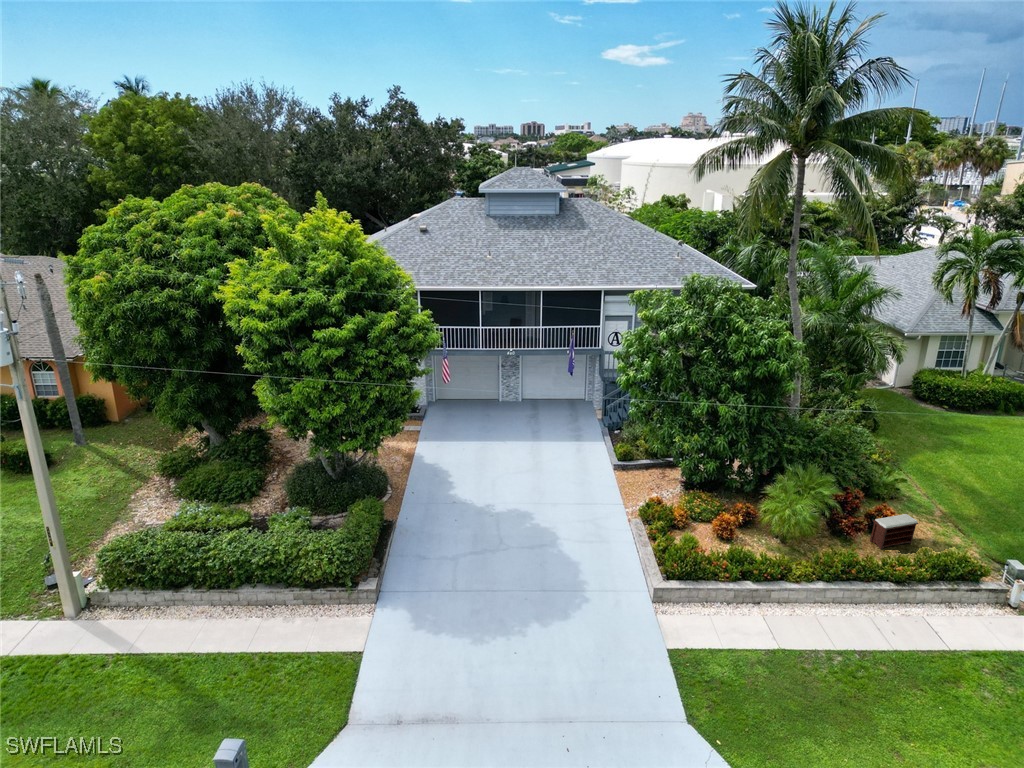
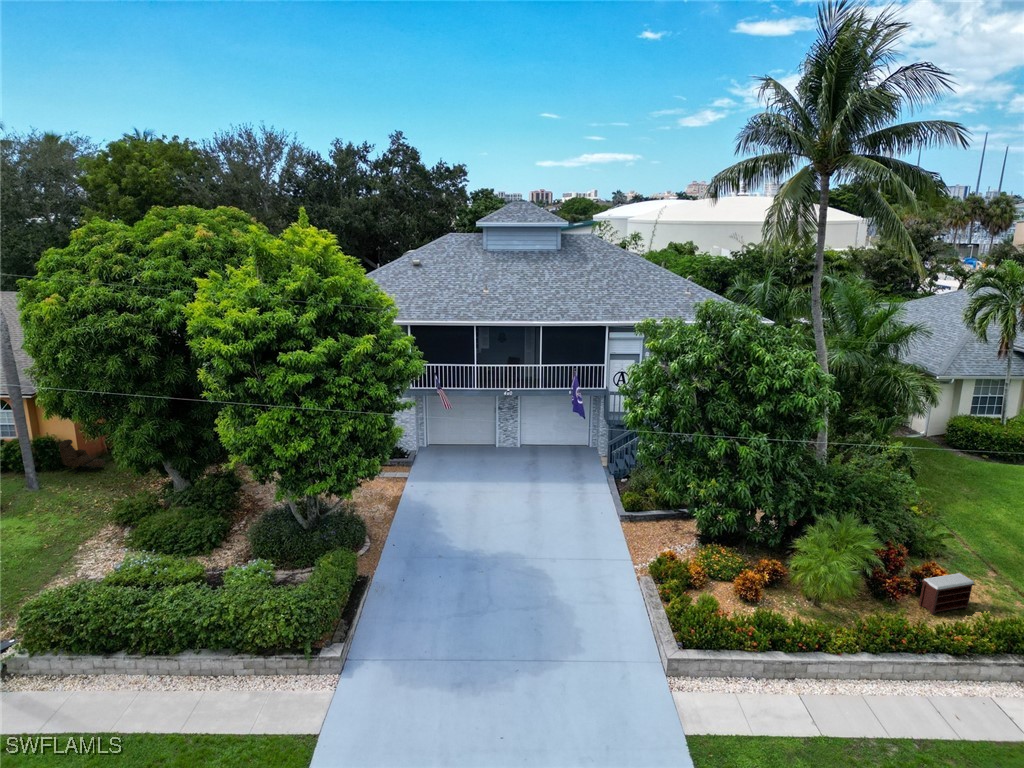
lounge chair: none [103,398,146,430] -> present [59,439,105,474]

